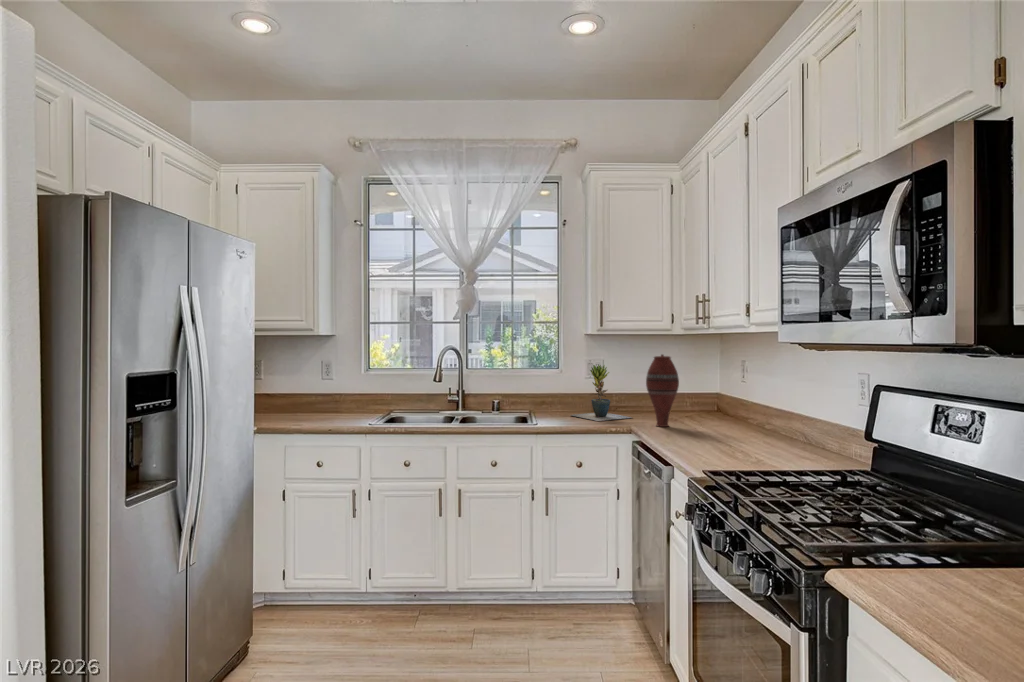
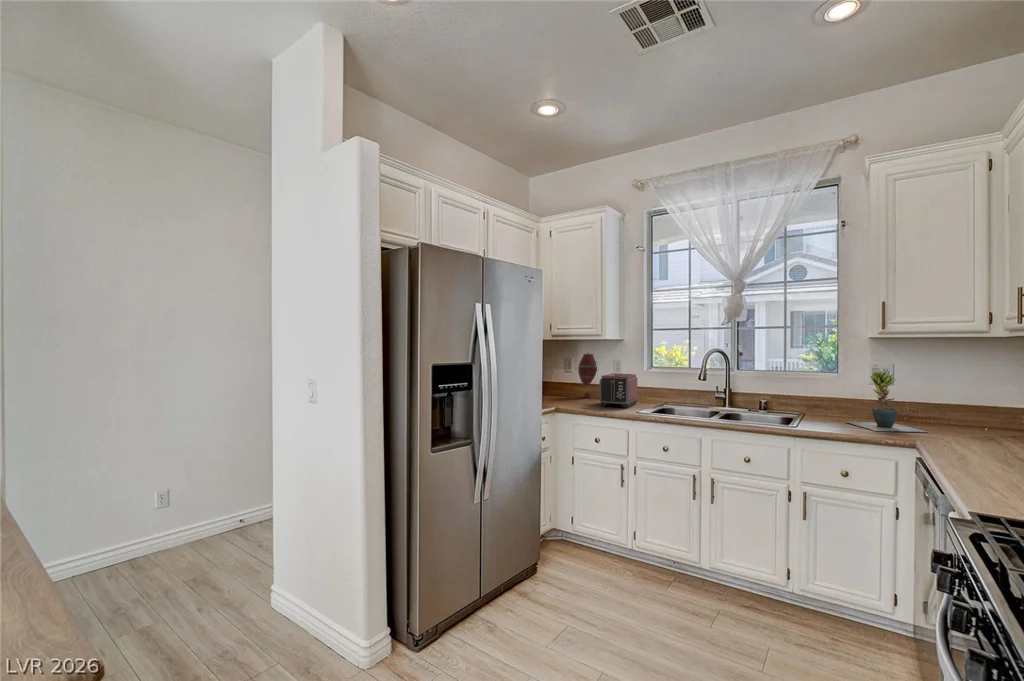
vase: present [646,355,679,427] -> present [578,353,597,398]
toaster: none [315,379,358,423] -> present [599,373,637,408]

